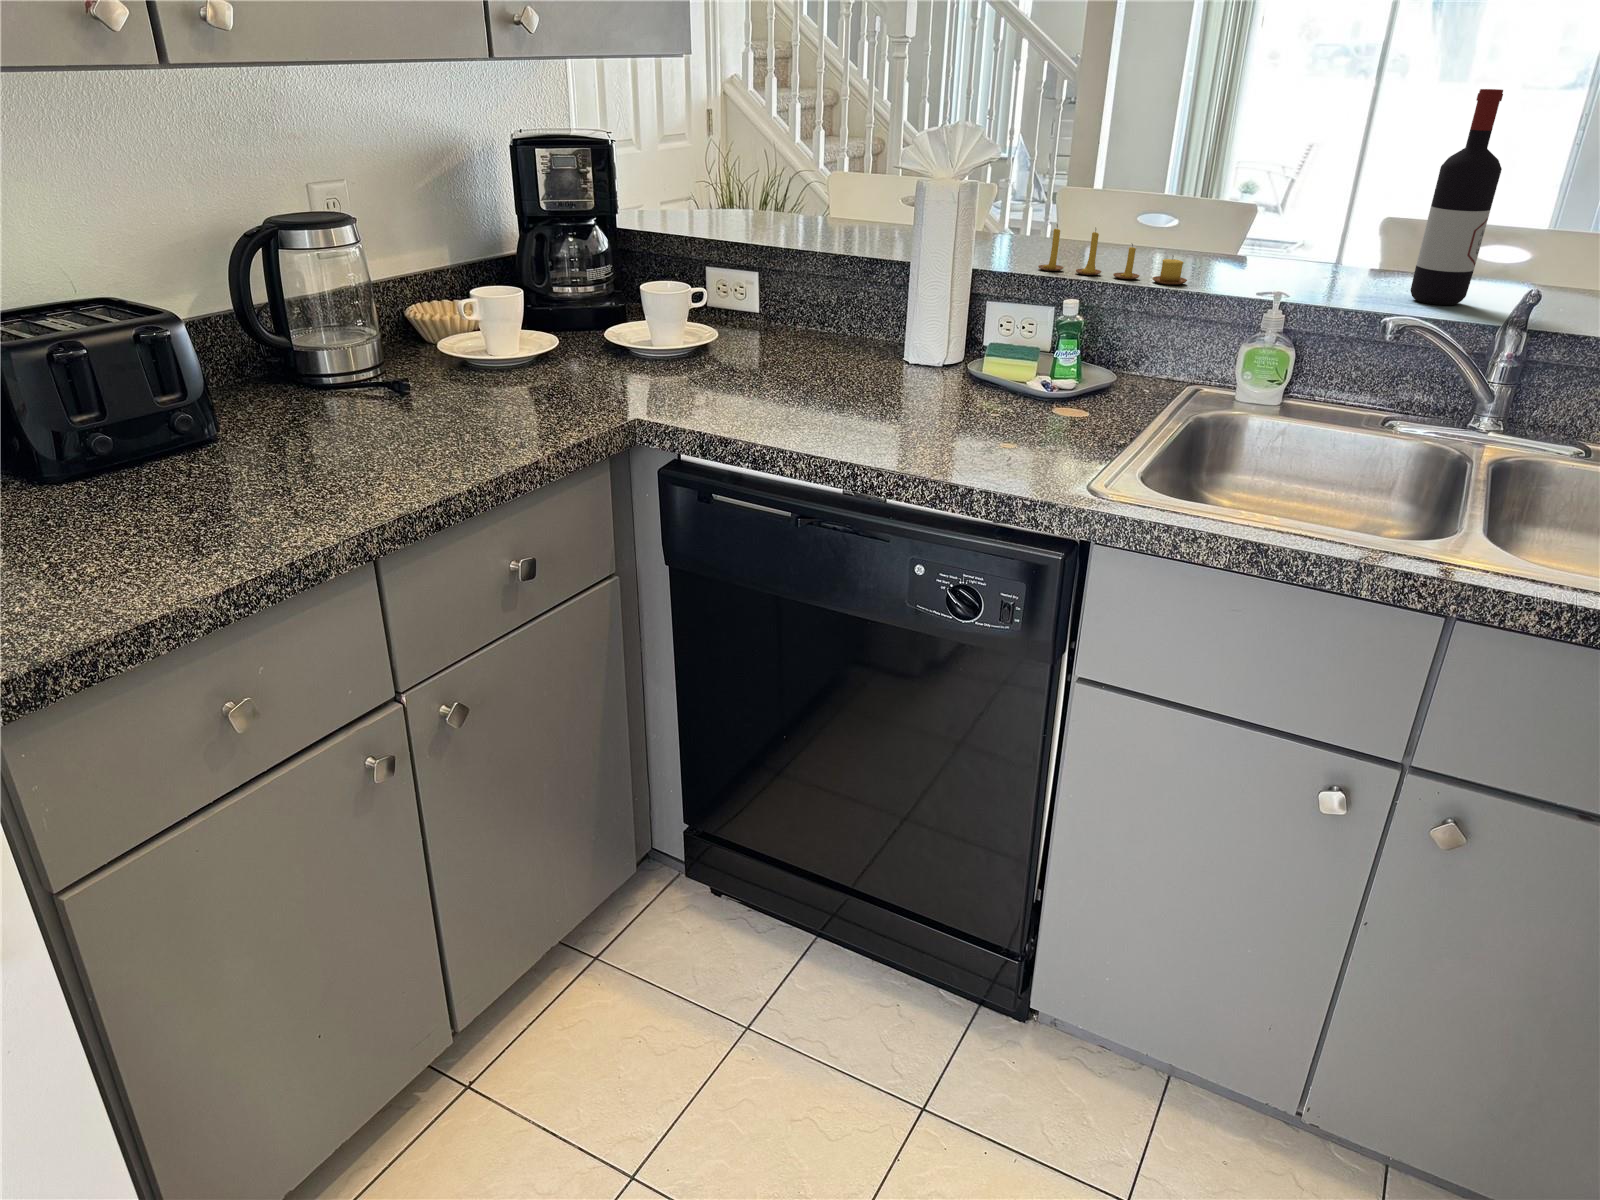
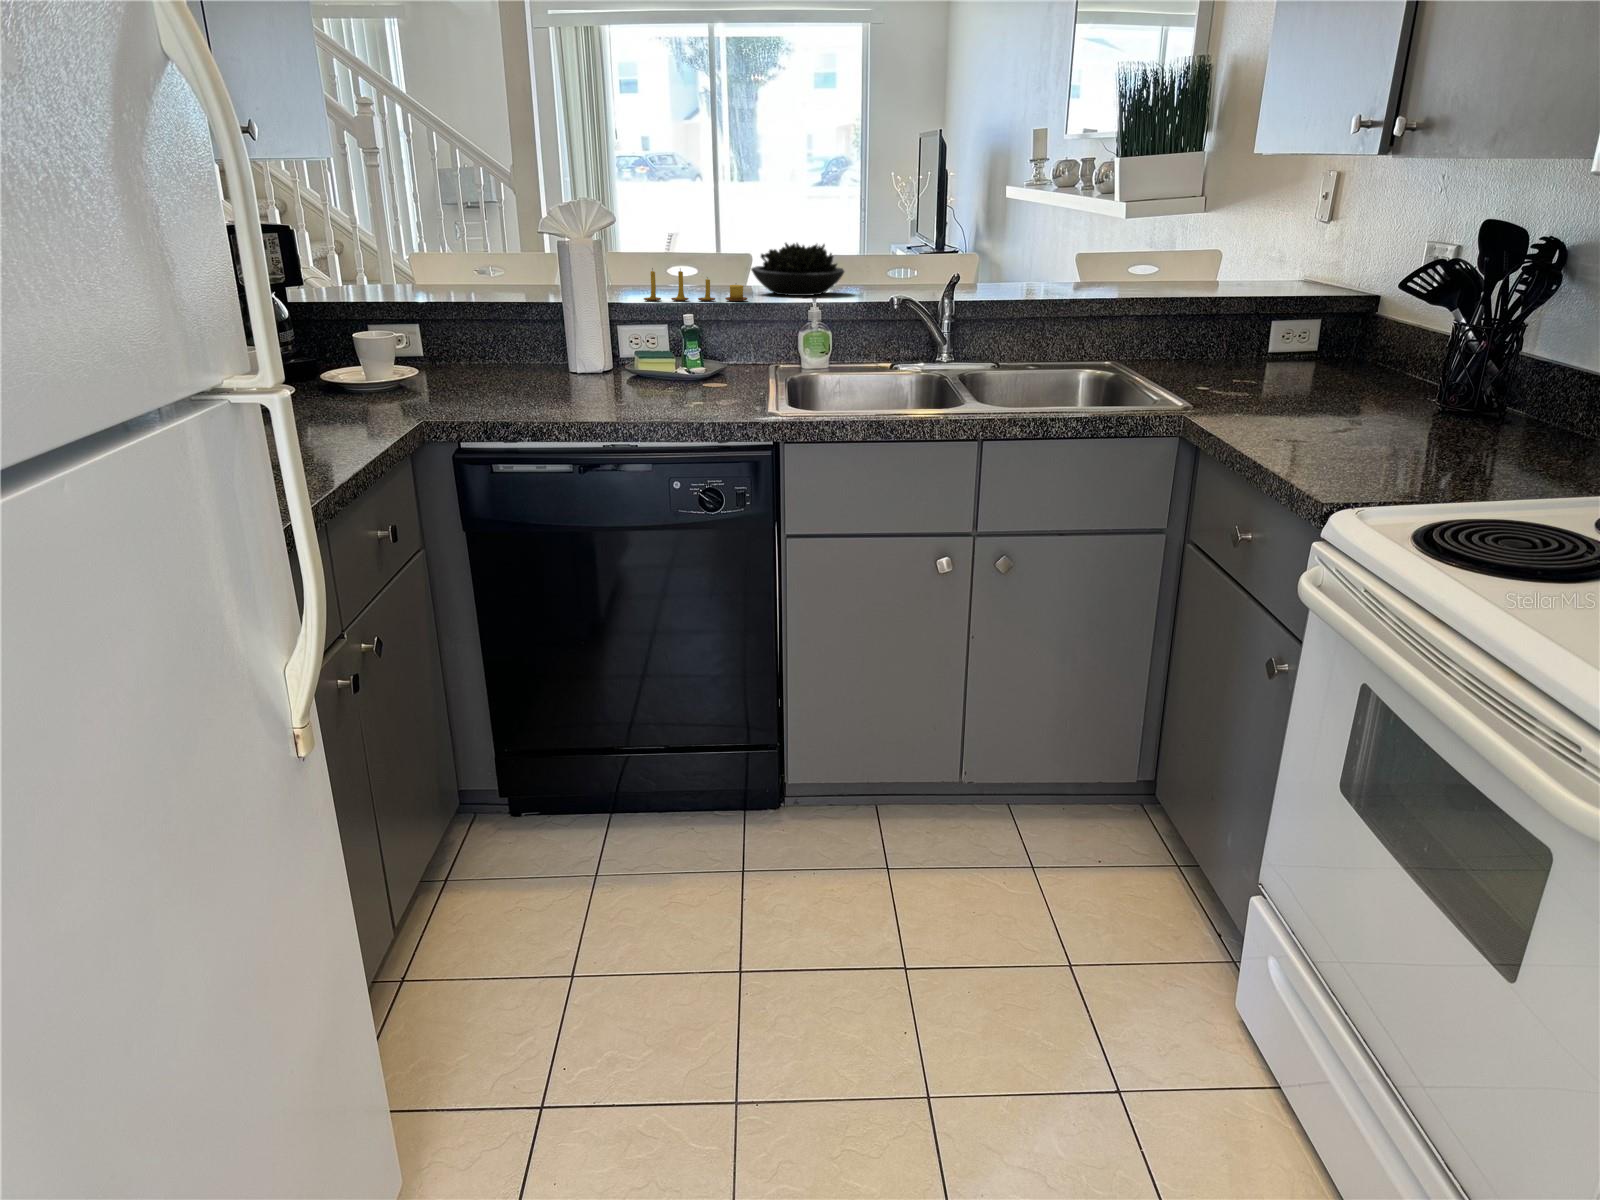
wine bottle: present [1411,89,1503,305] -> none [876,169,910,299]
succulent plant: none [1228,195,1380,281] -> present [751,243,844,296]

